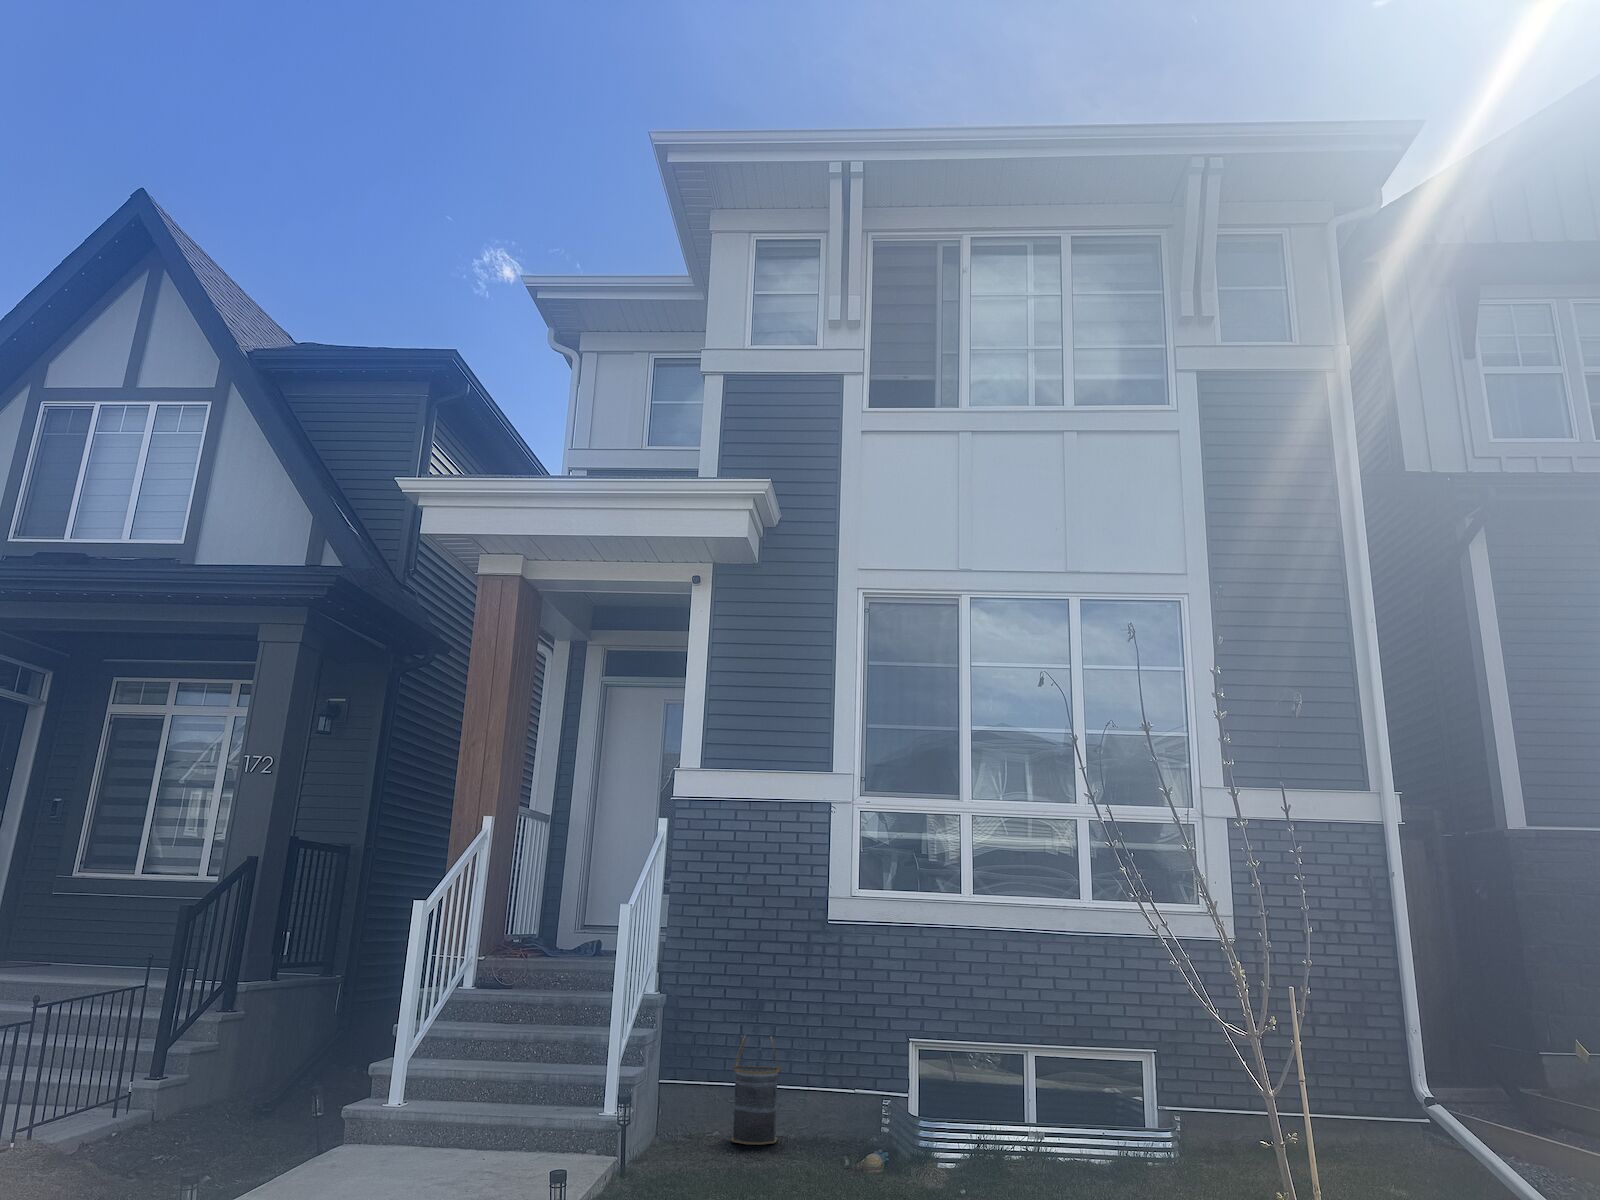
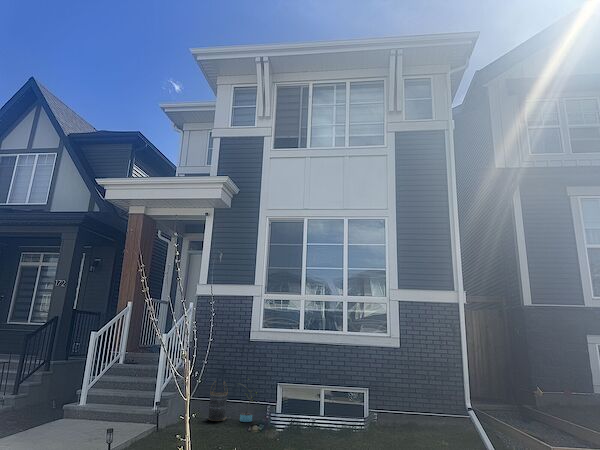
potted plant: none [807,1027,869,1146] -> present [238,379,258,422]

